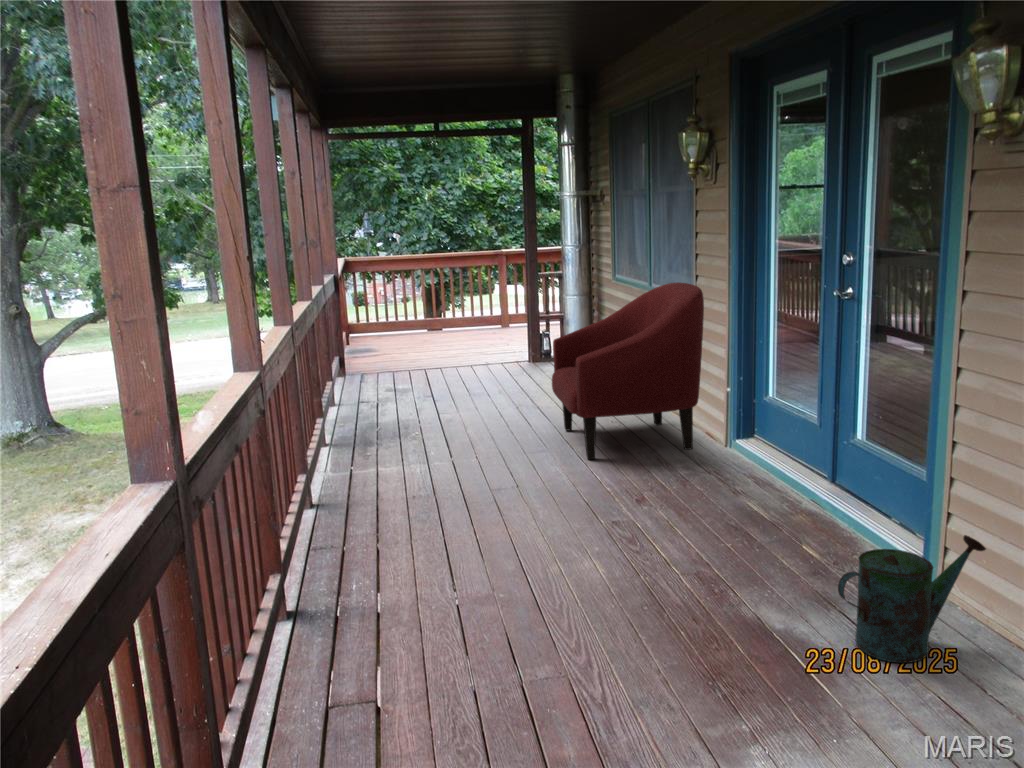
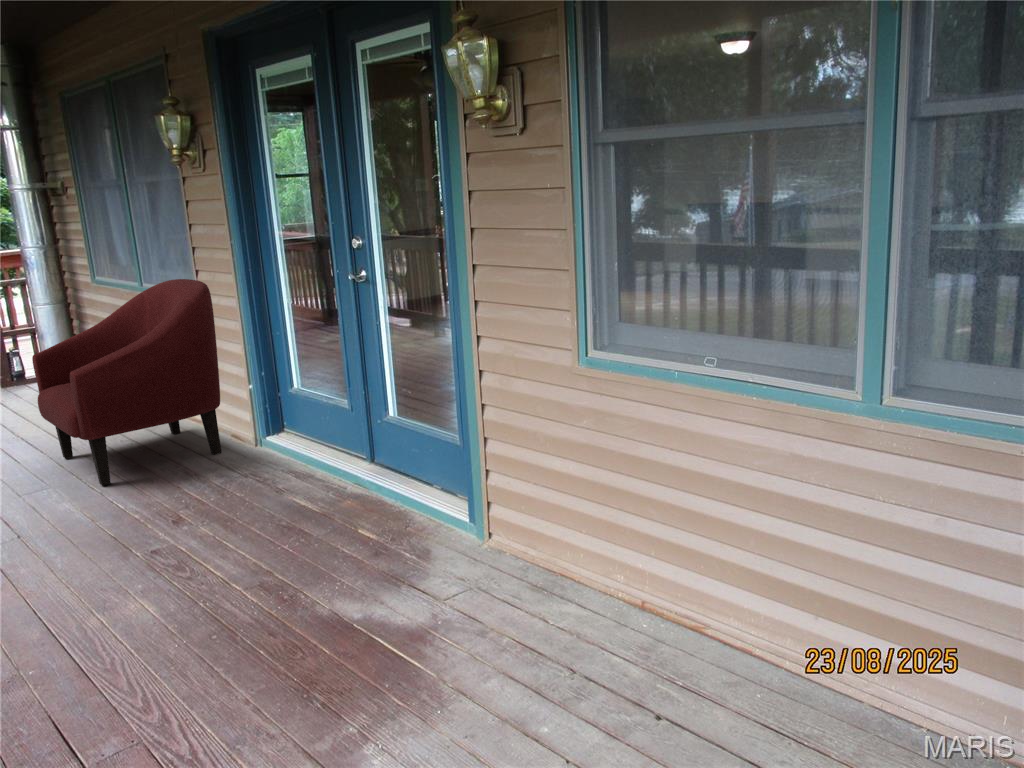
watering can: present [838,535,986,663] -> none [412,483,524,616]

